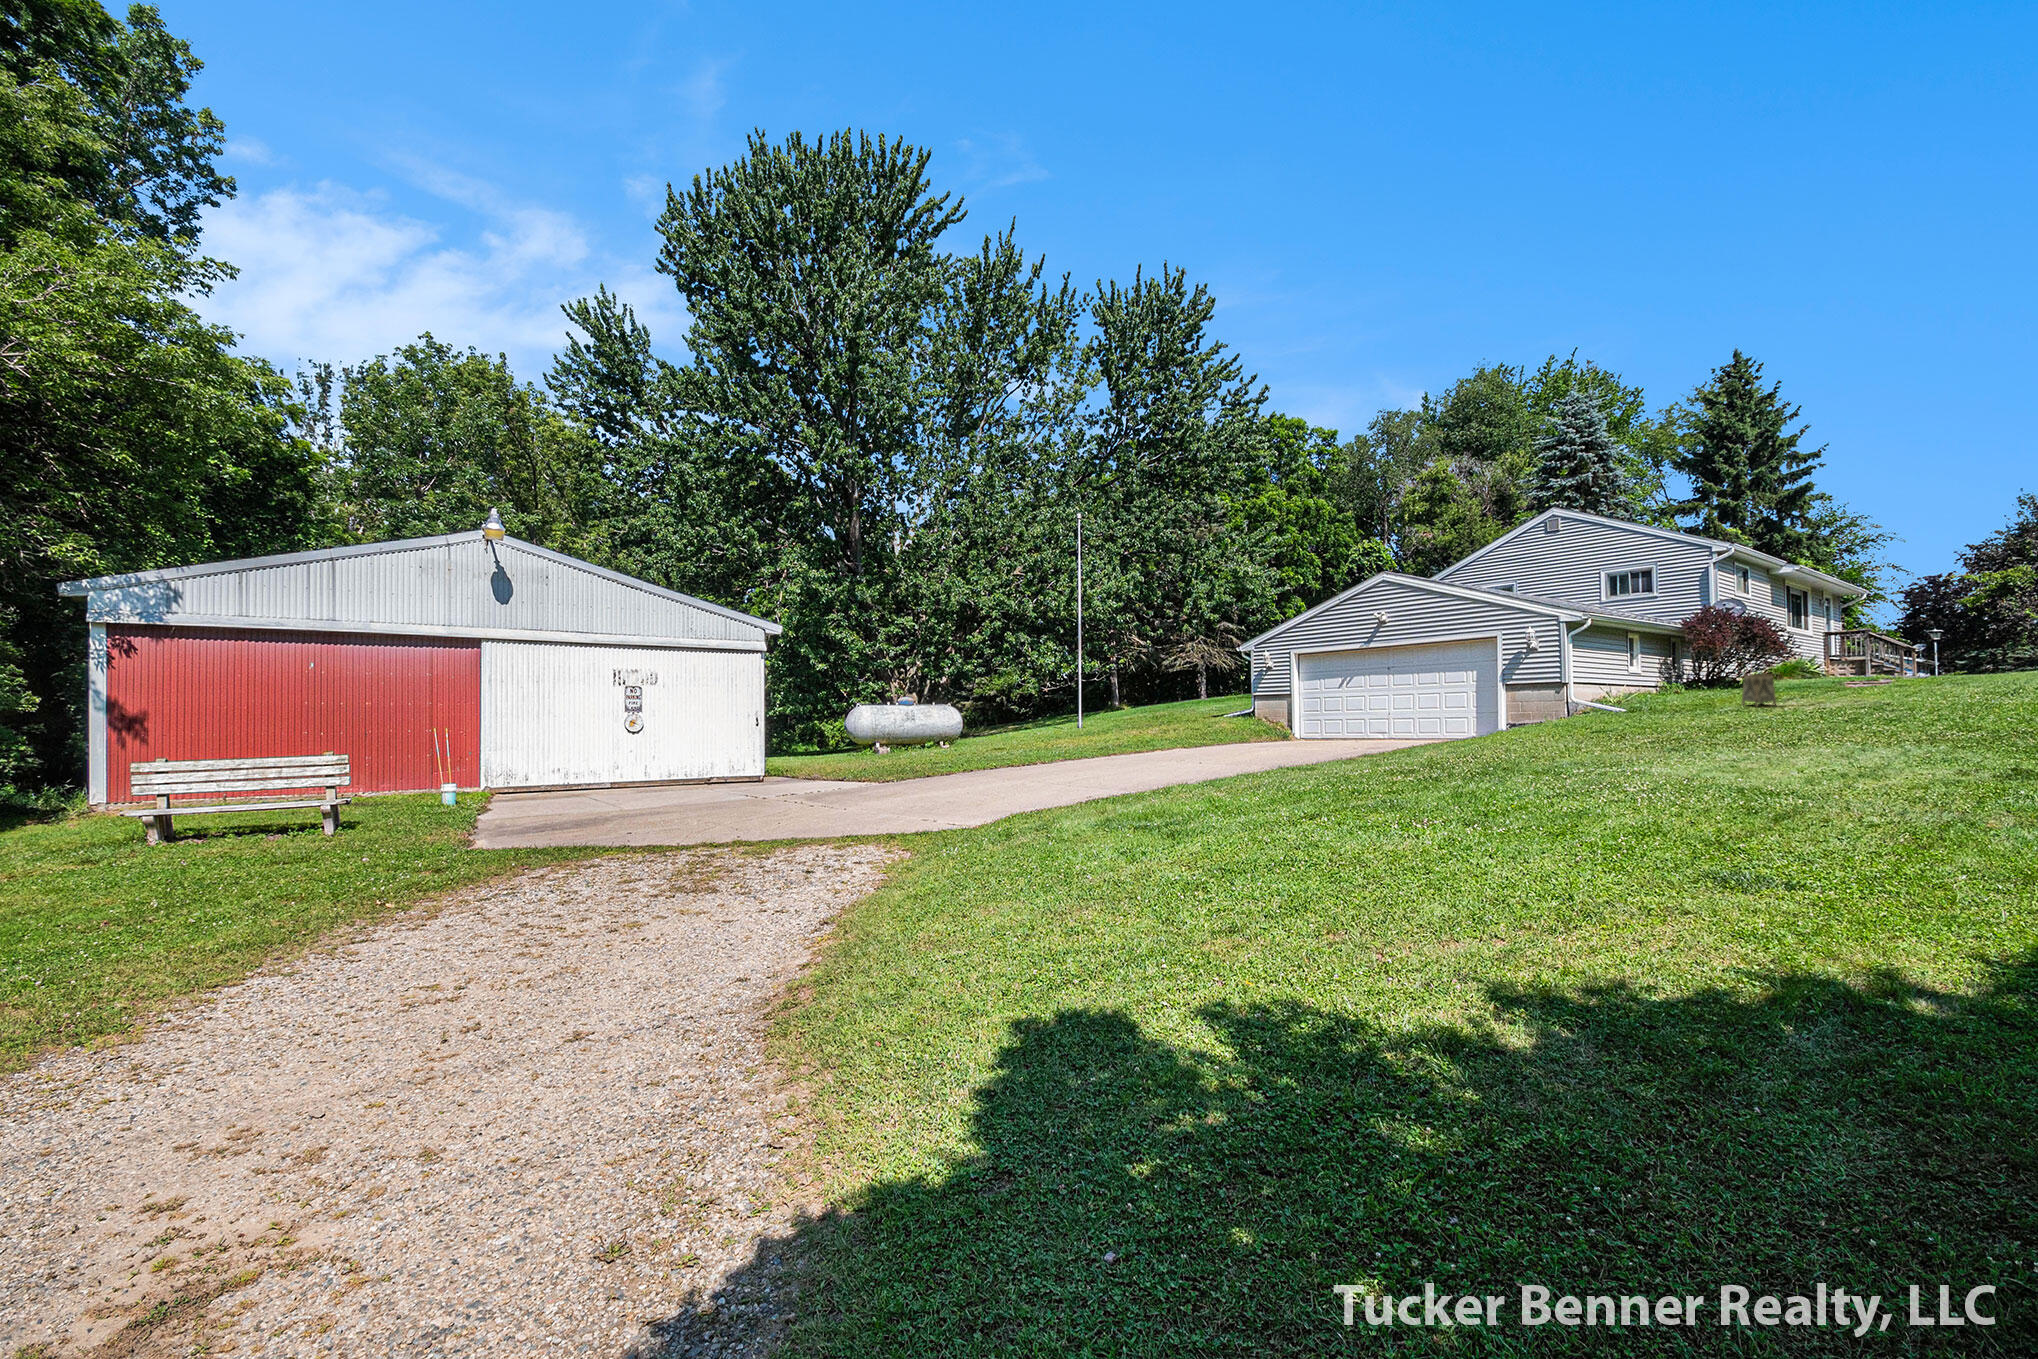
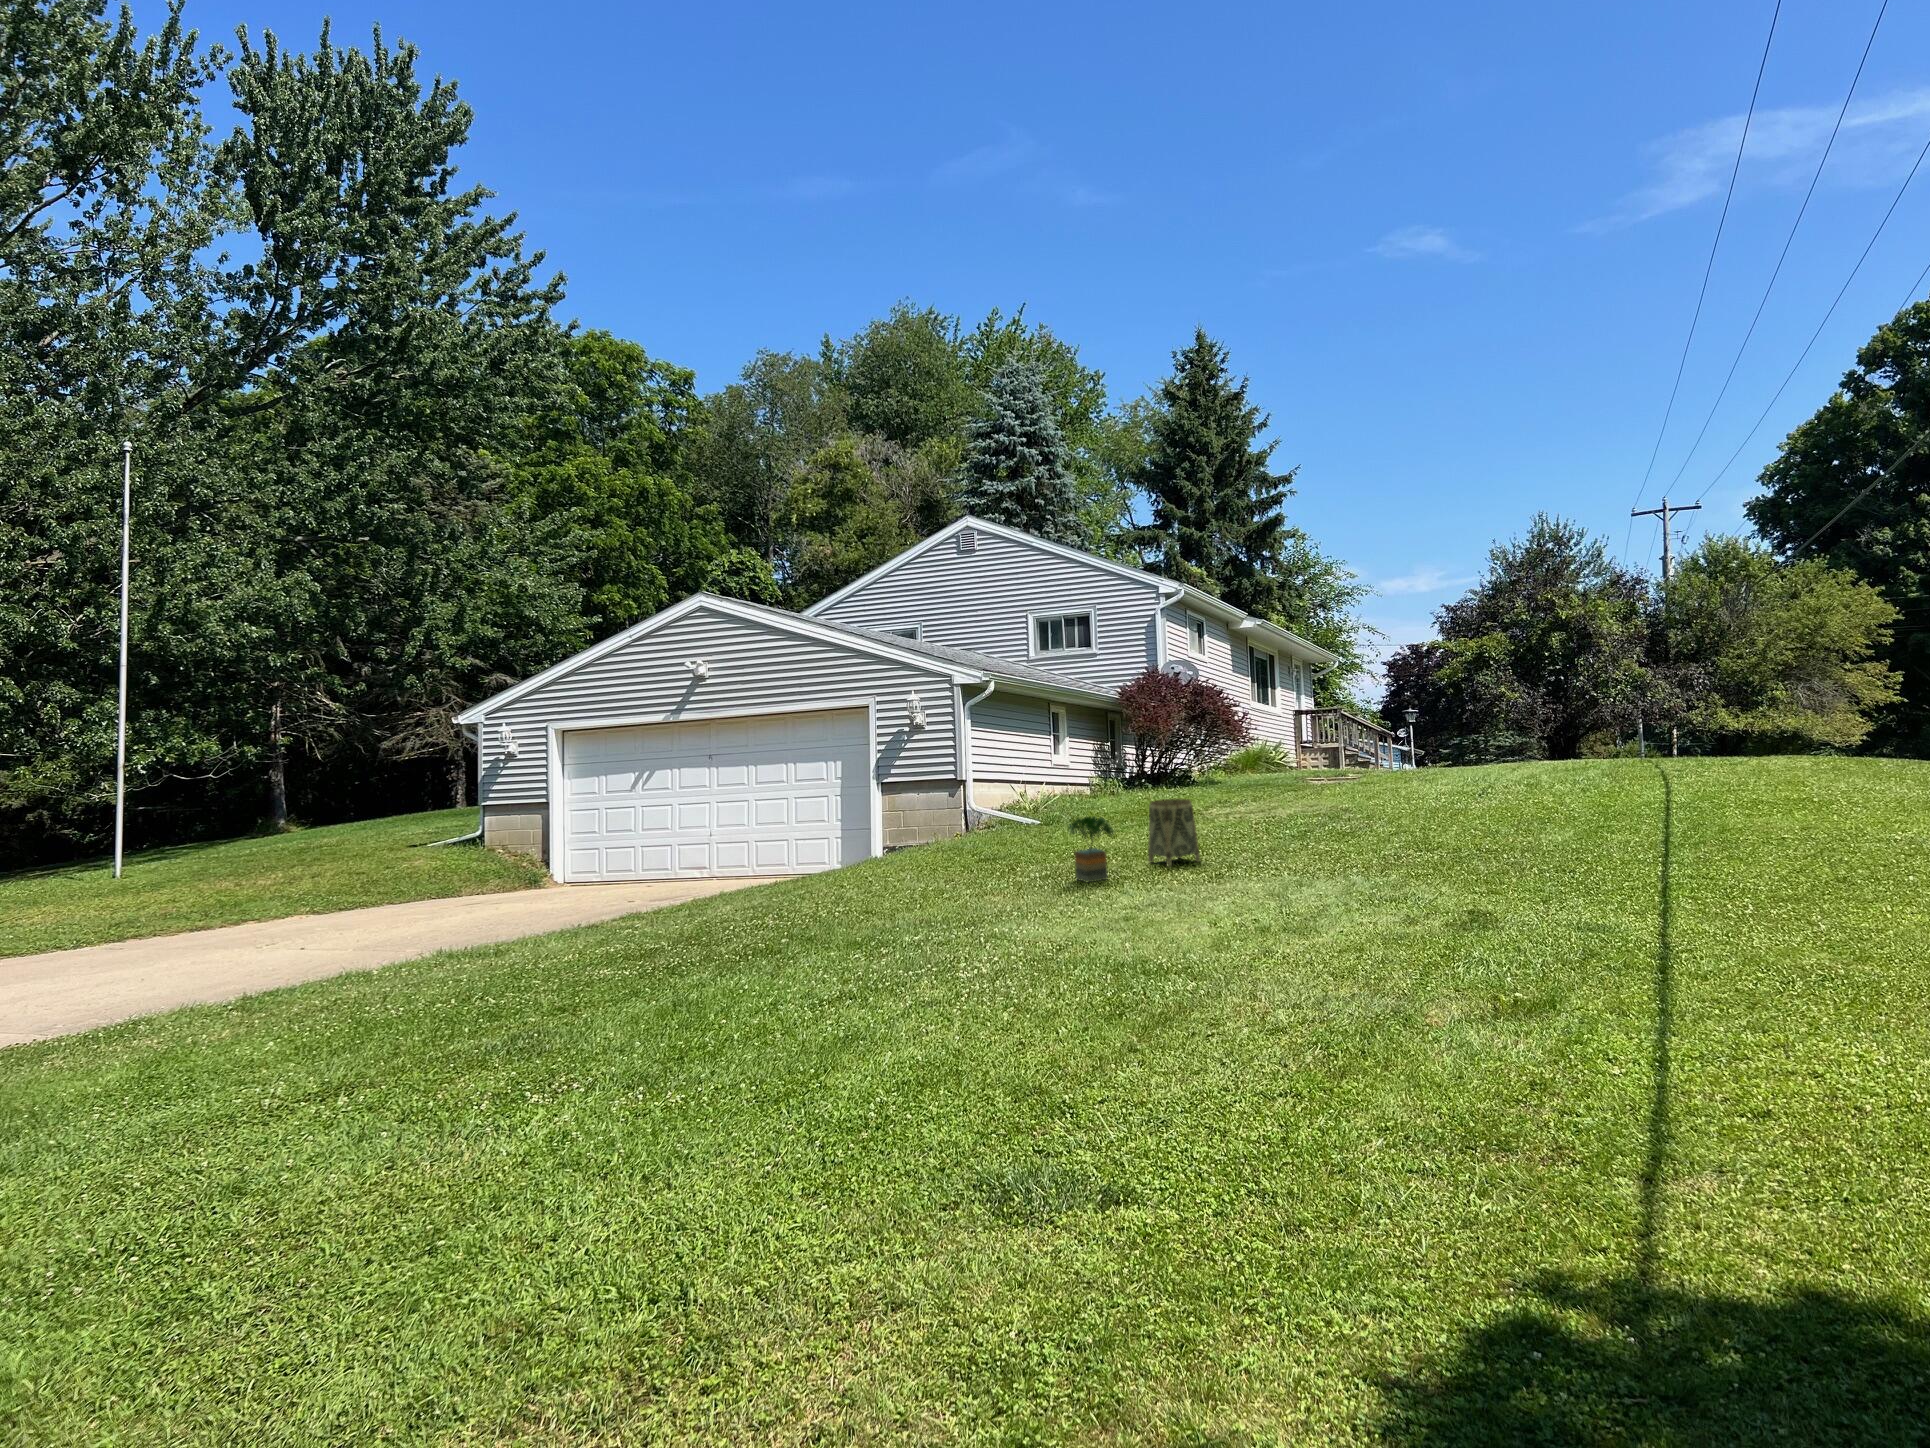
potted tree: none [1696,680,1727,710] -> present [1069,816,1114,882]

